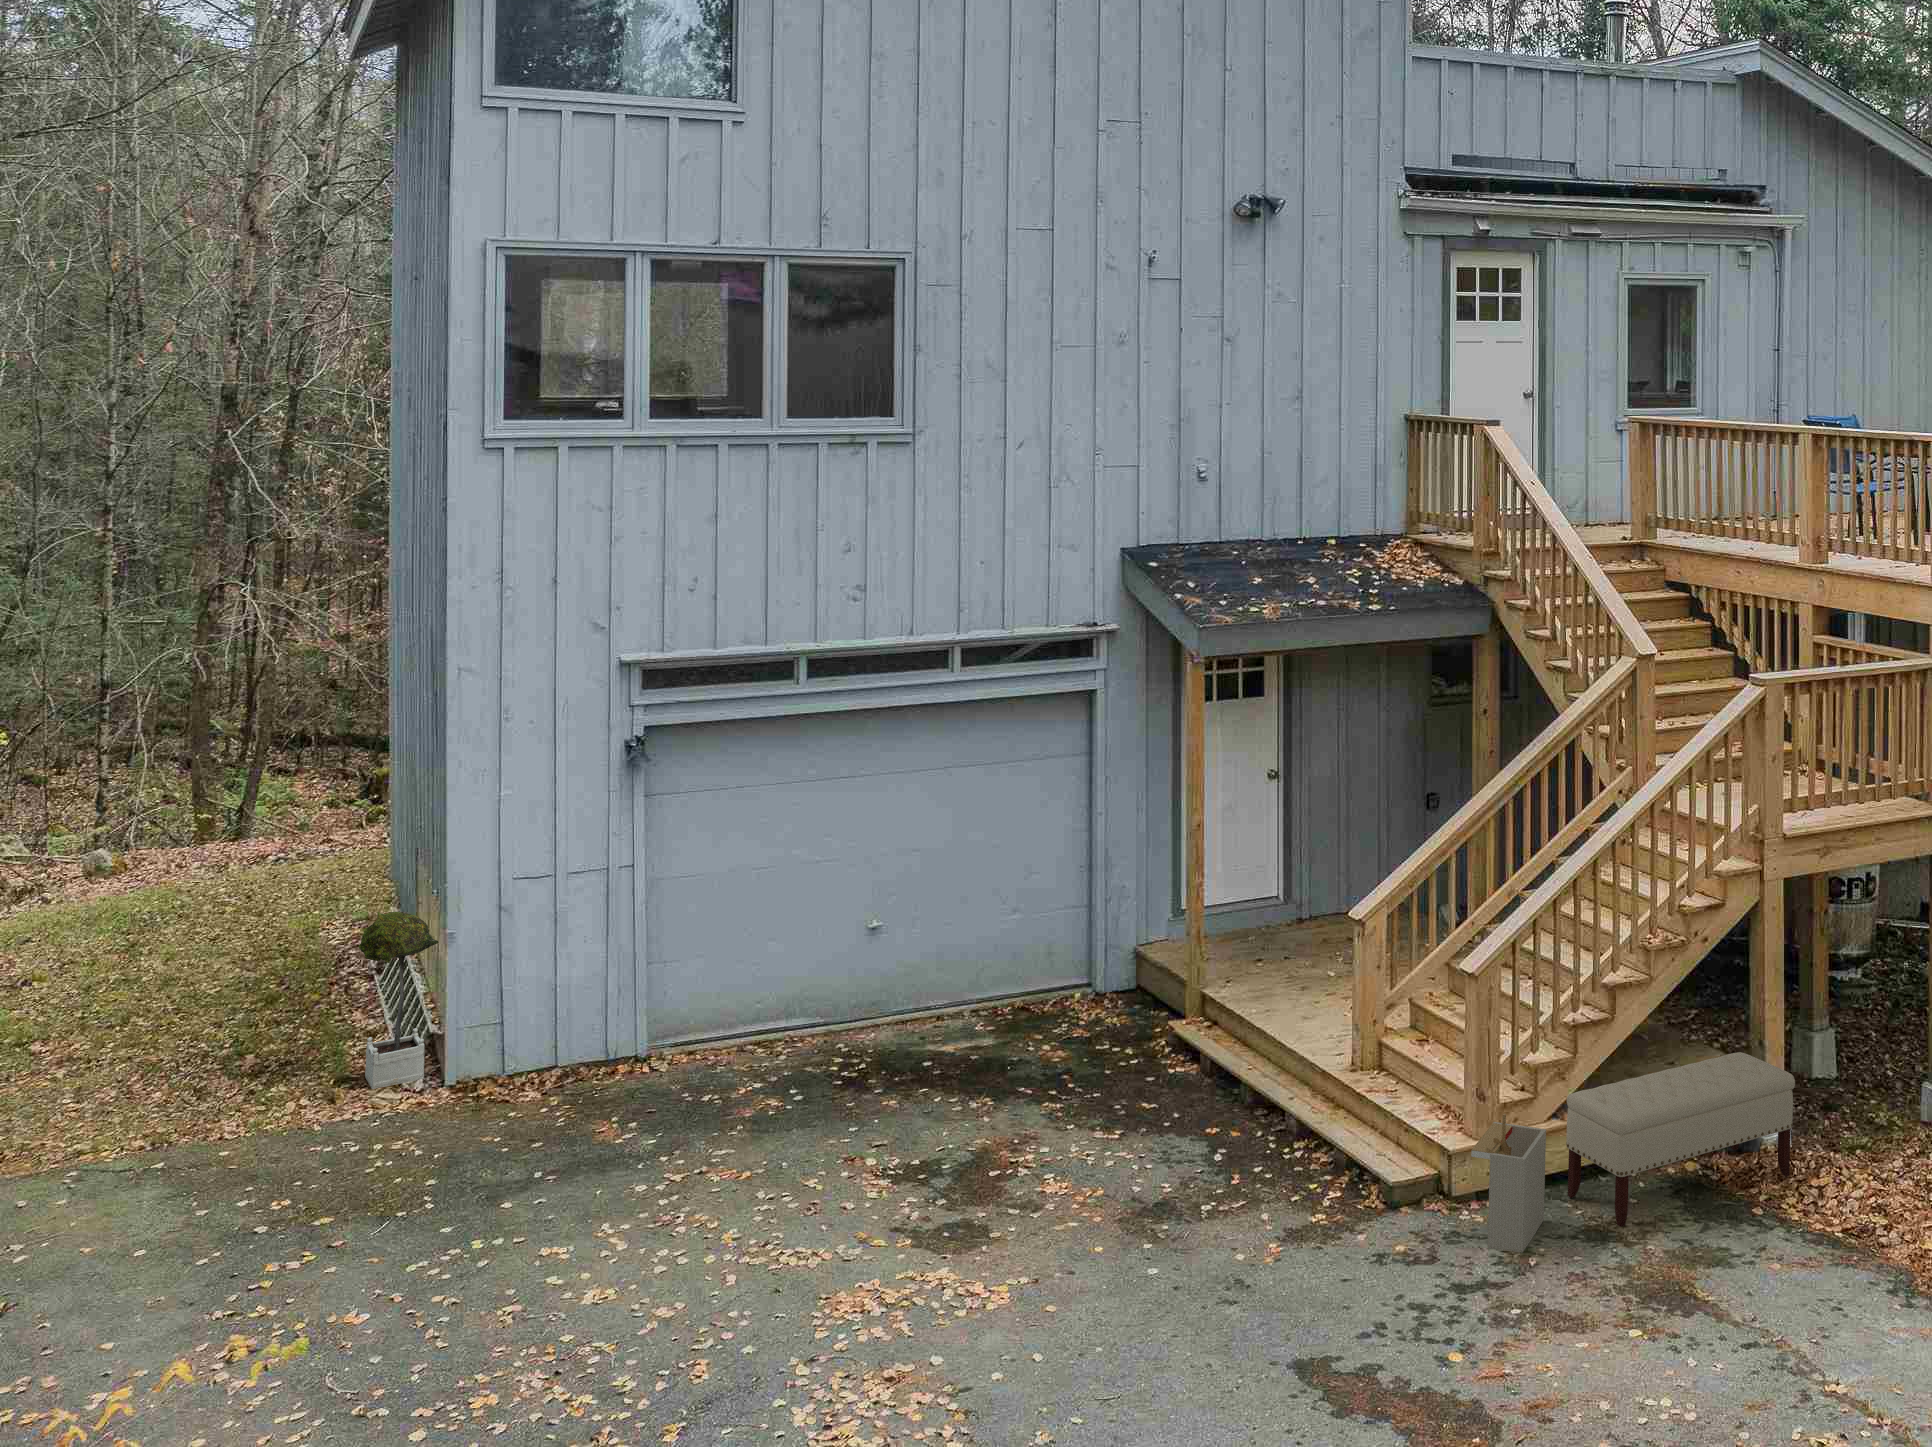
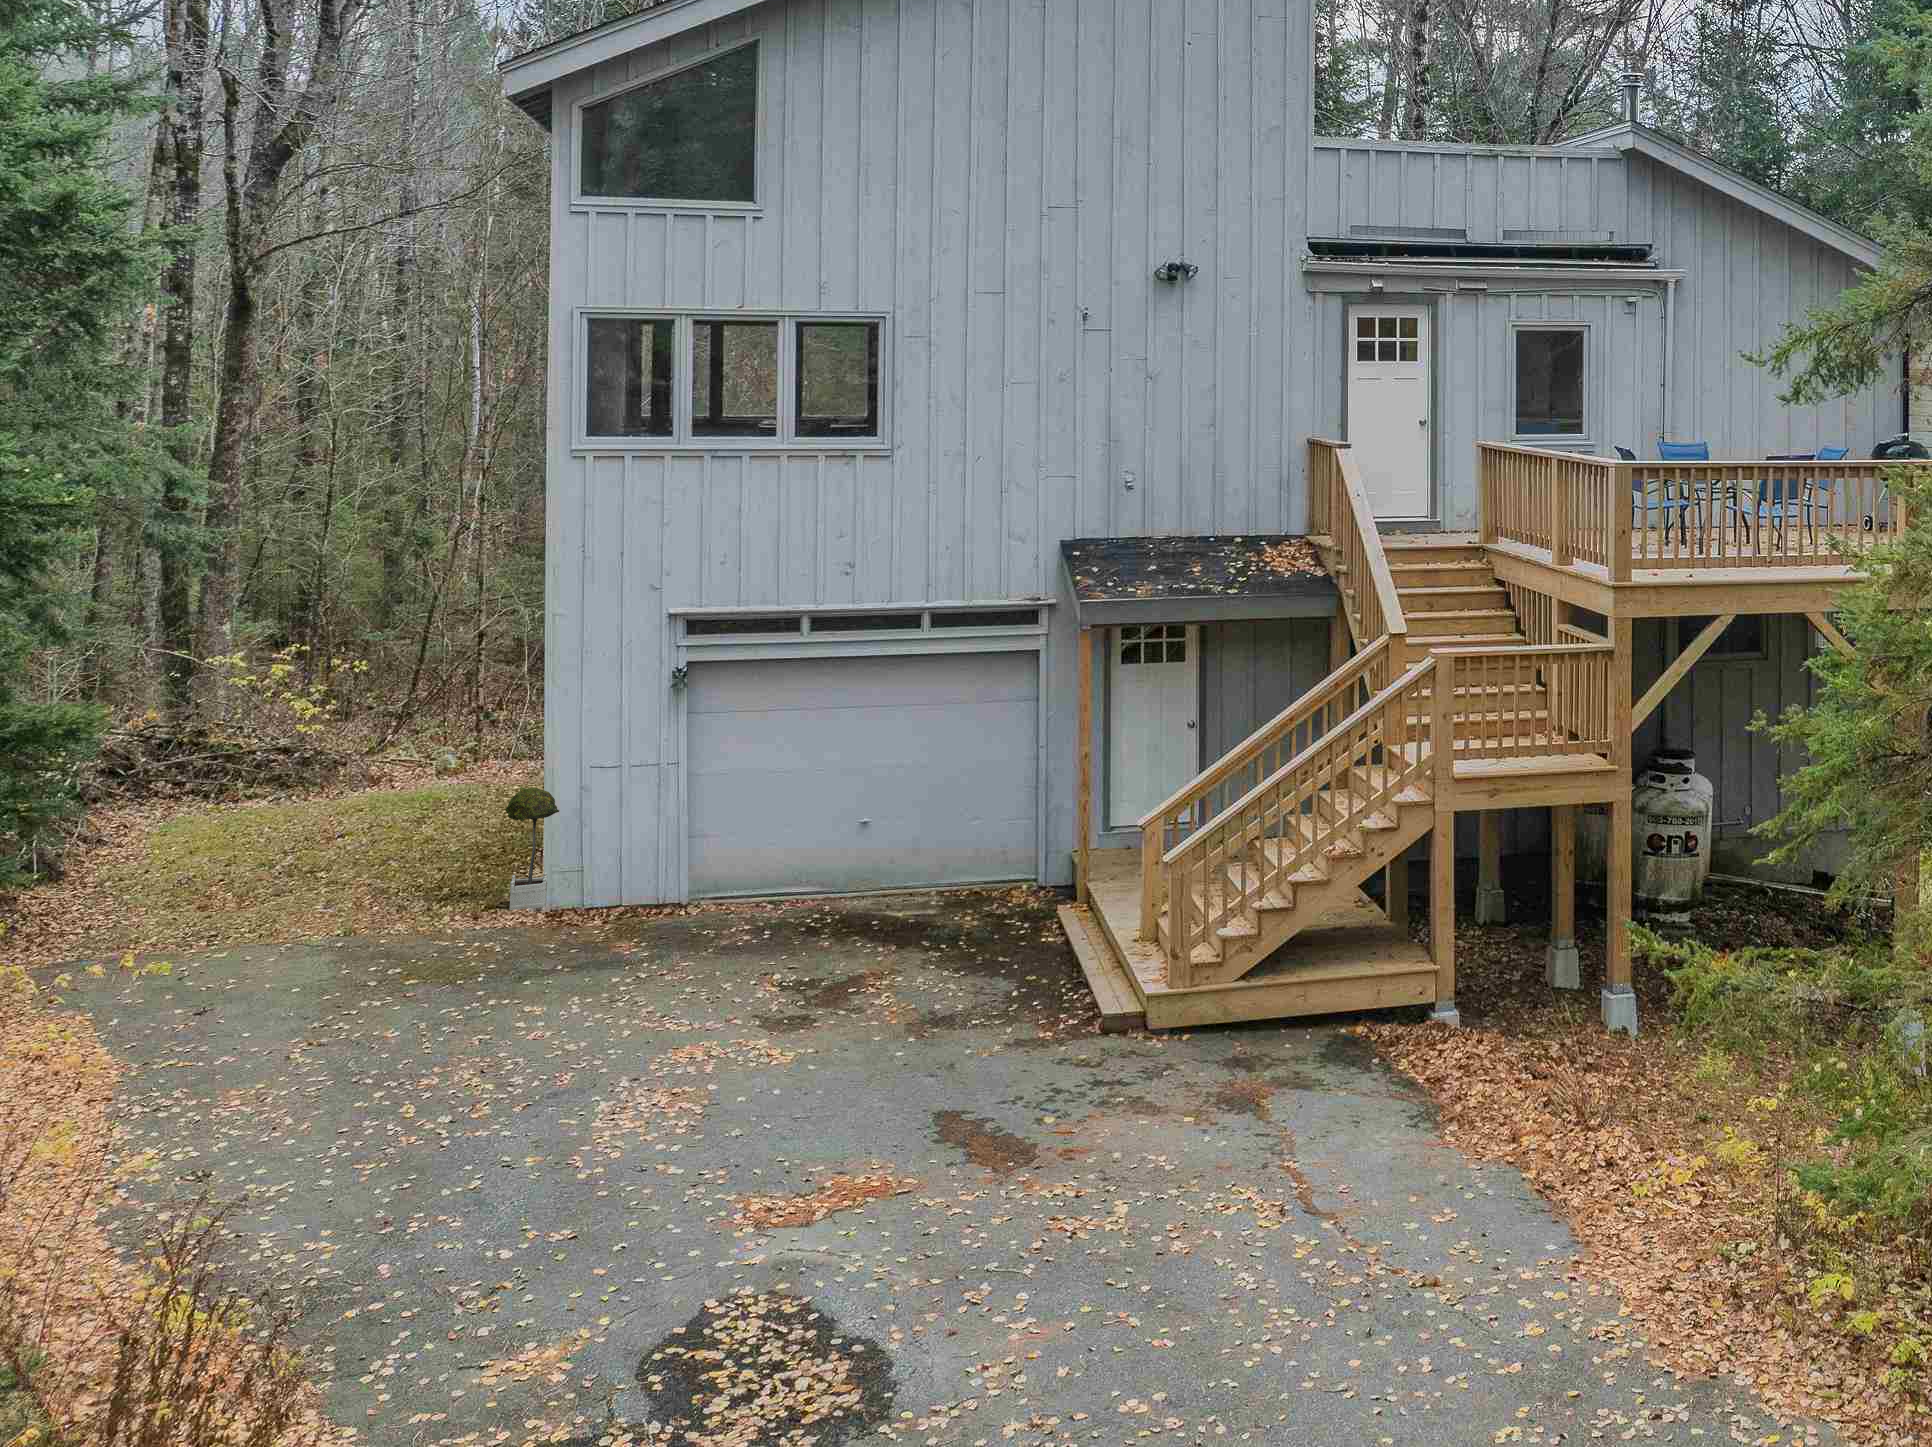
bench: present [1566,1052,1795,1227] -> none [1236,944,1427,1055]
storage bin: present [1471,1114,1546,1253] -> none [1136,960,1206,1061]

